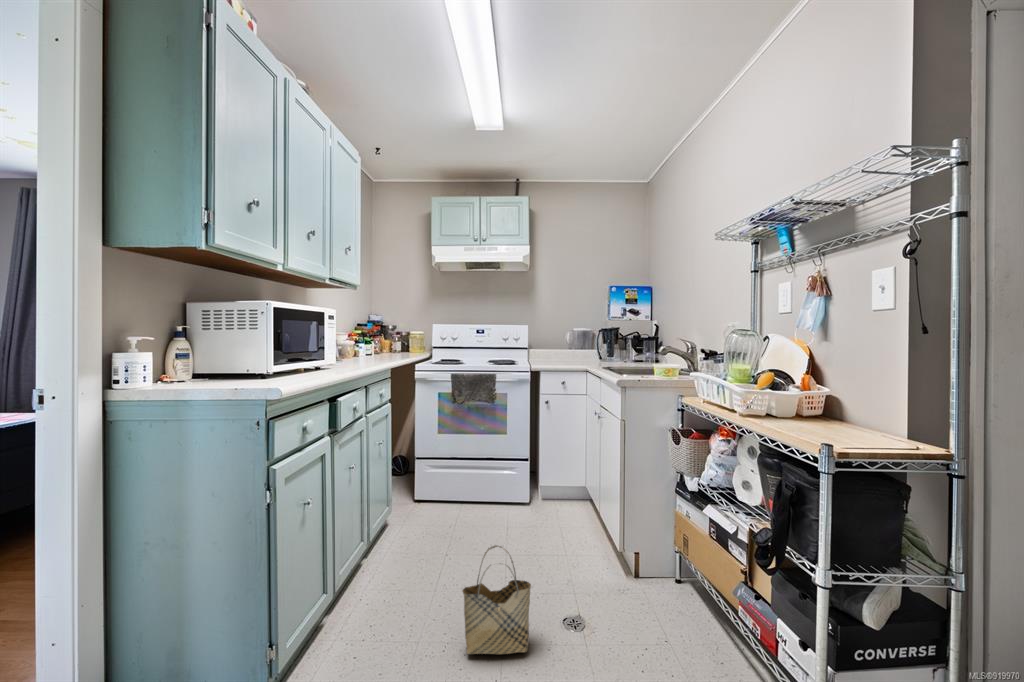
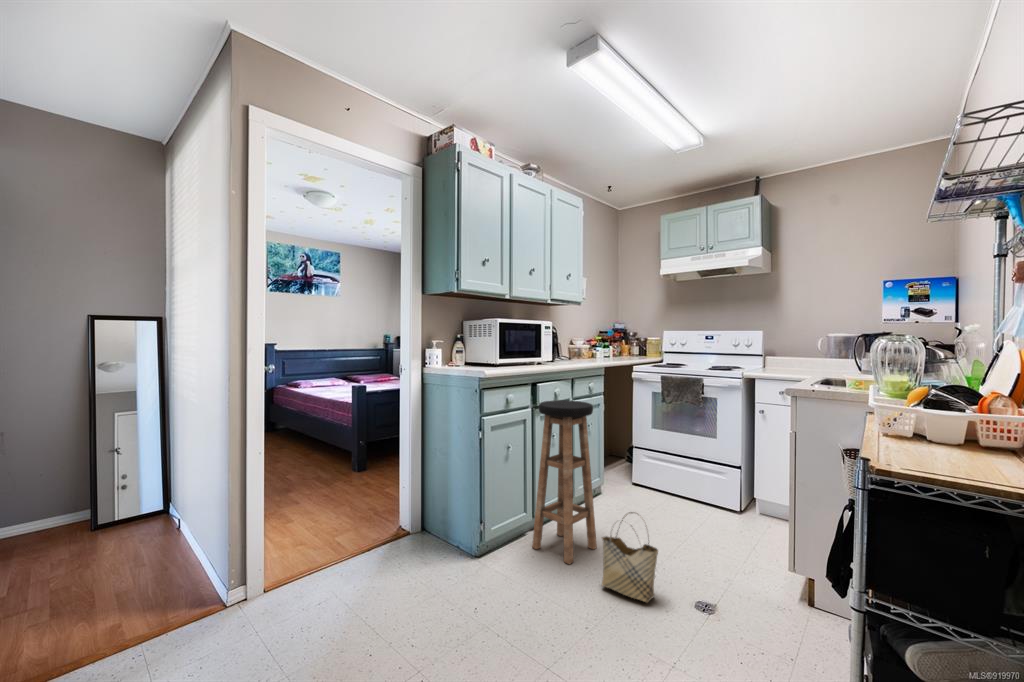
bar stool: none [343,416,426,641] -> present [532,400,597,564]

